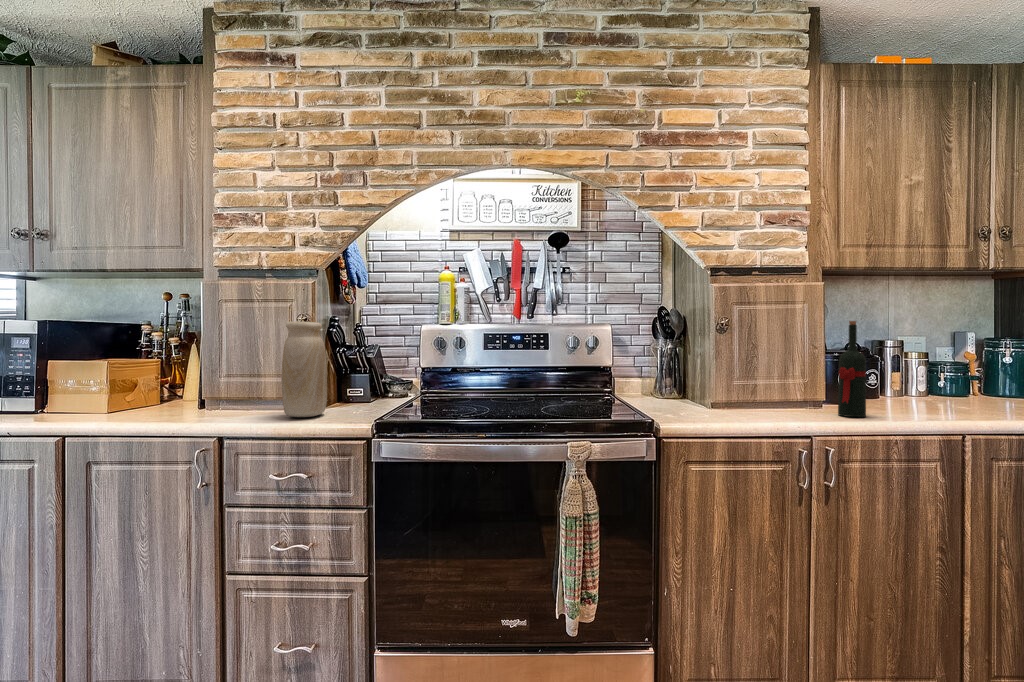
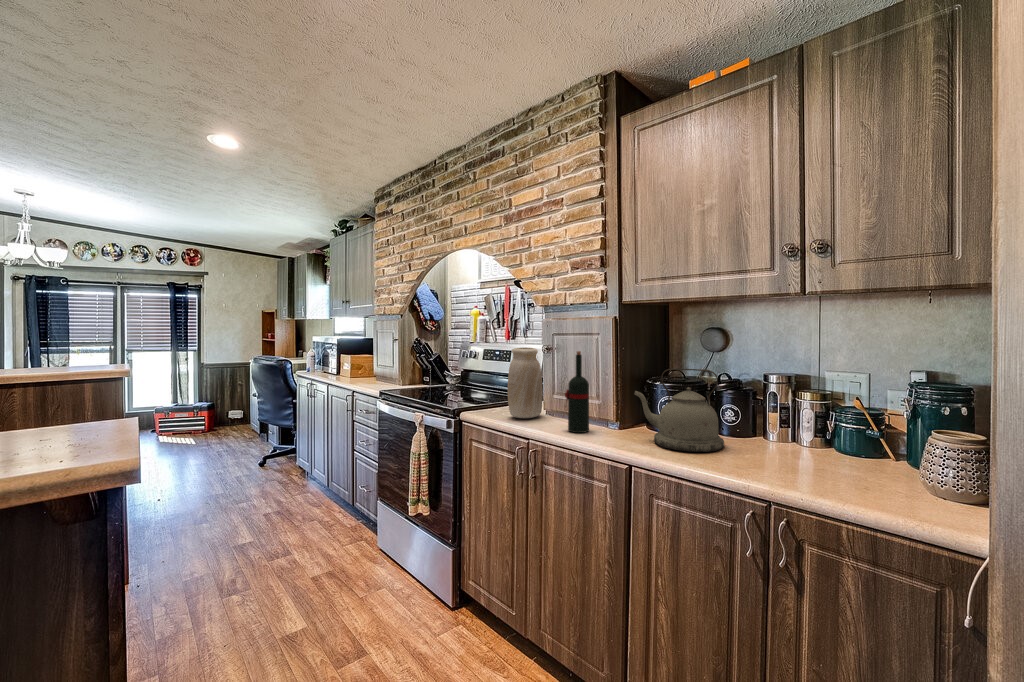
vase: present [281,321,327,417] -> present [508,348,543,418]
kettle: none [905,336,986,414] -> present [634,369,724,452]

